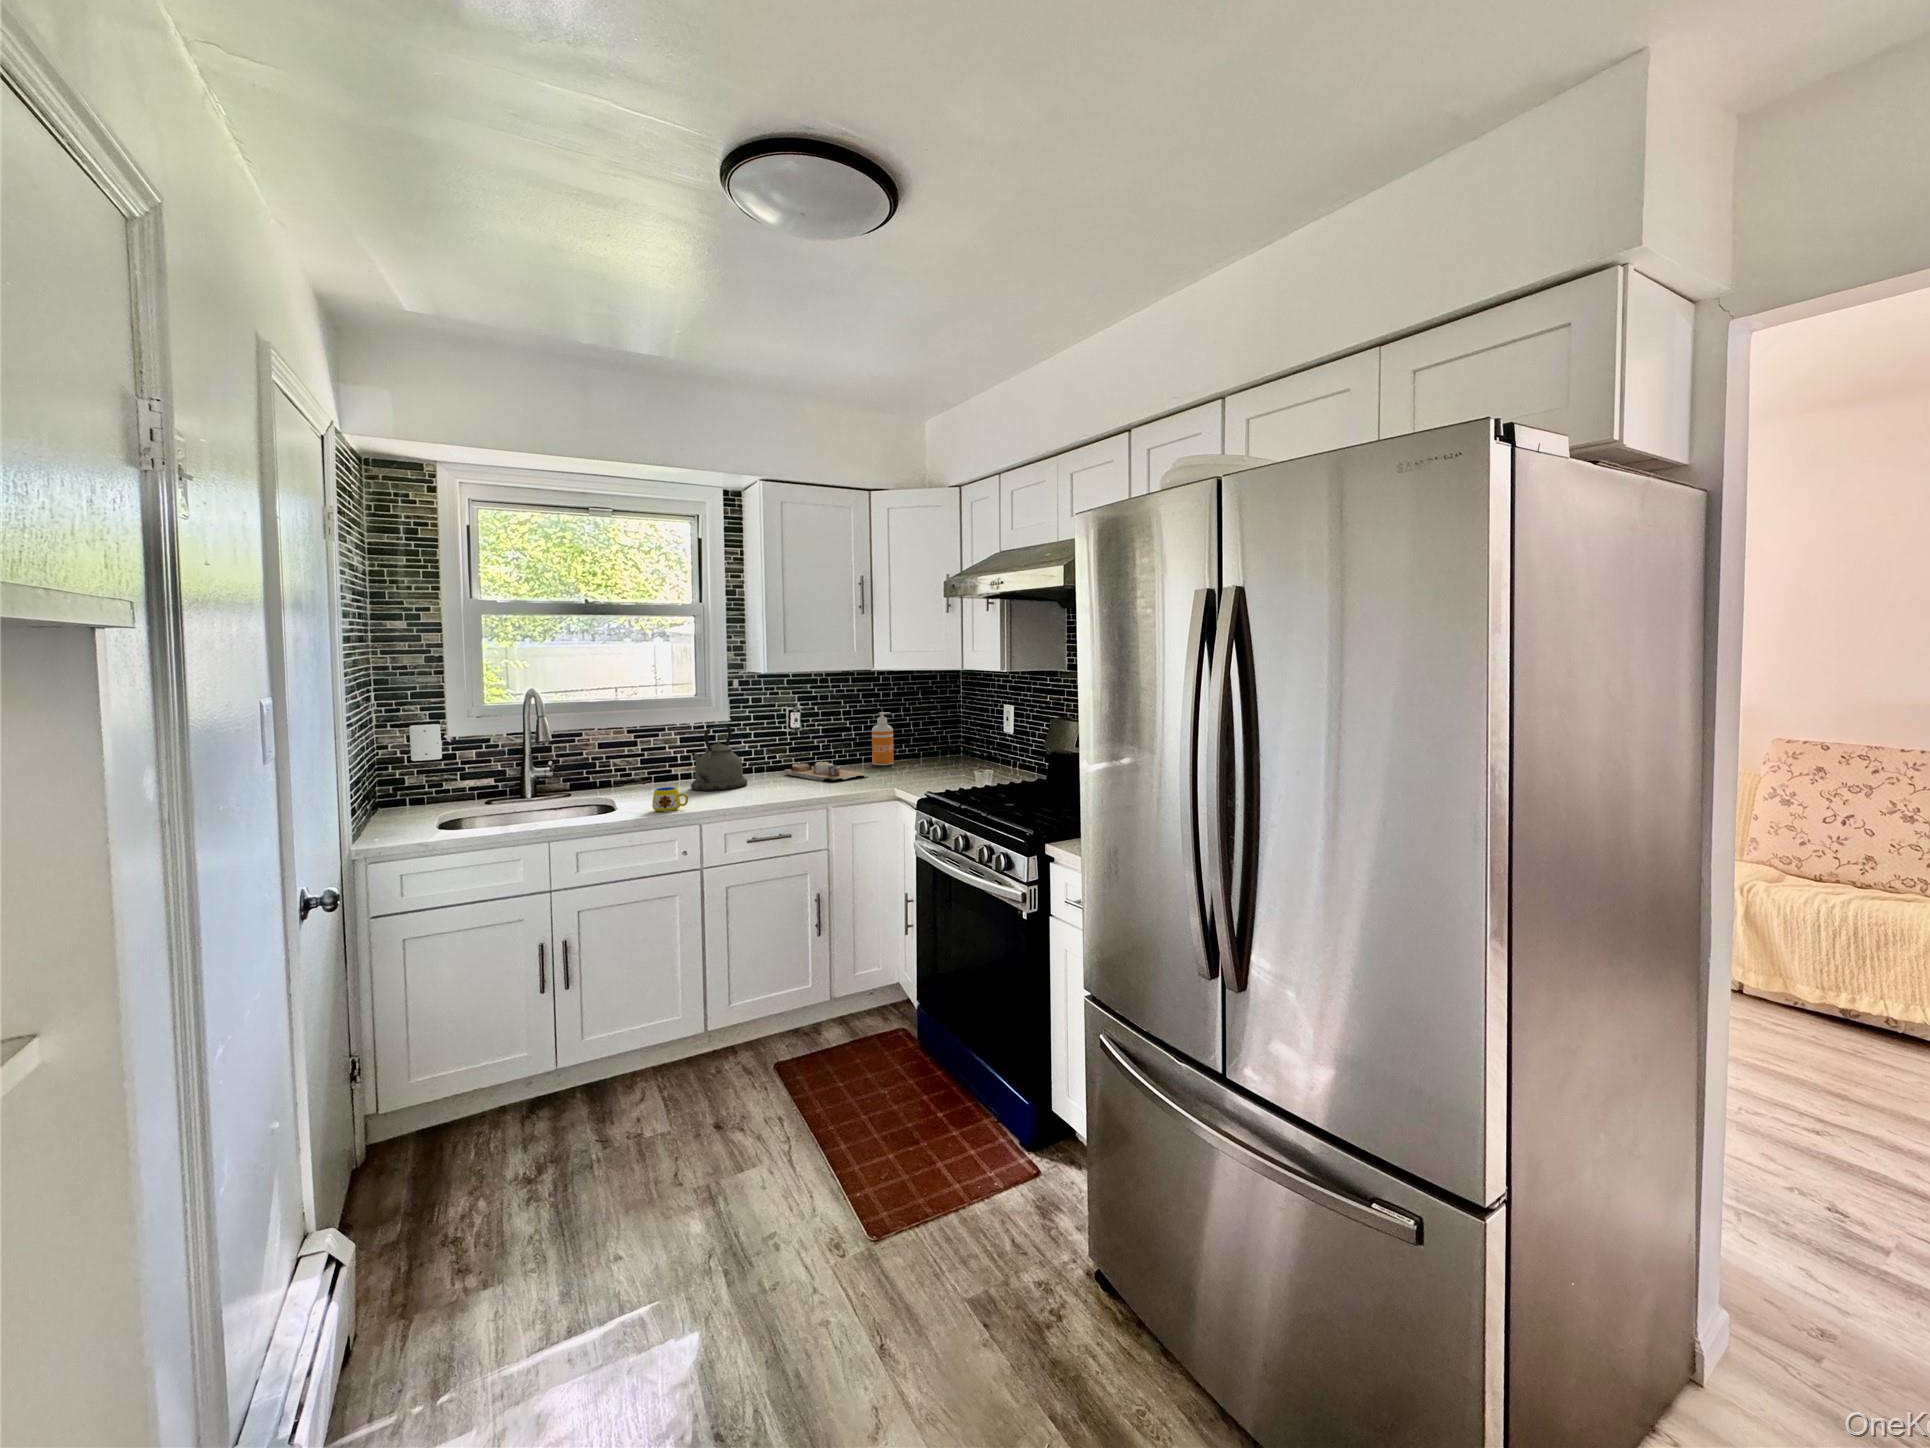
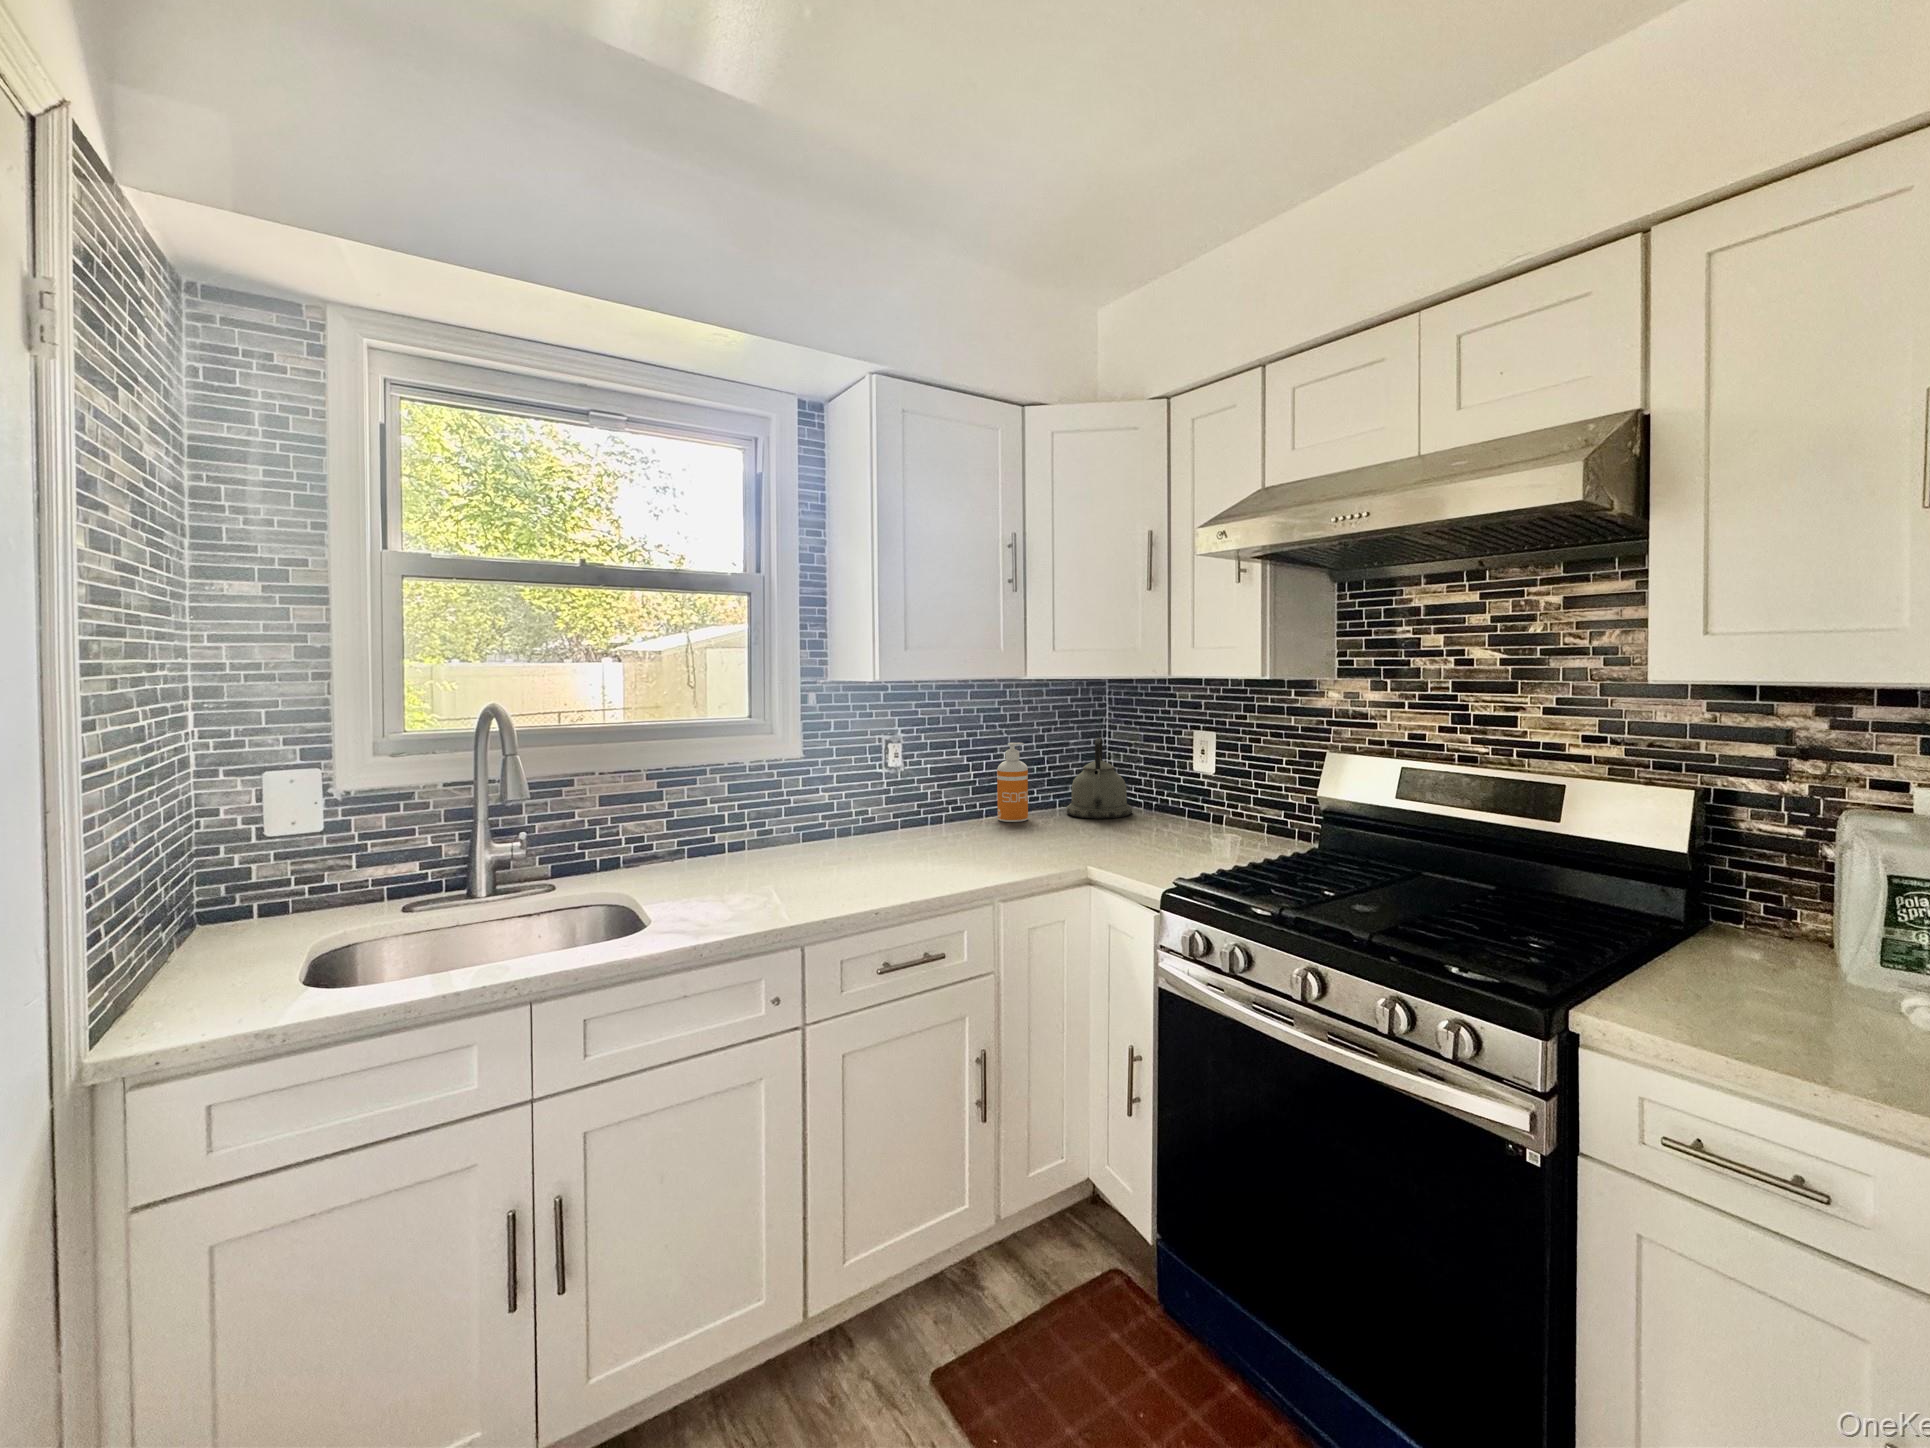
kettle: present [691,725,747,791] -> present [1066,738,1132,819]
cutting board: present [785,762,868,781] -> none [882,819,1024,855]
mug: present [652,787,688,812] -> none [719,881,783,930]

